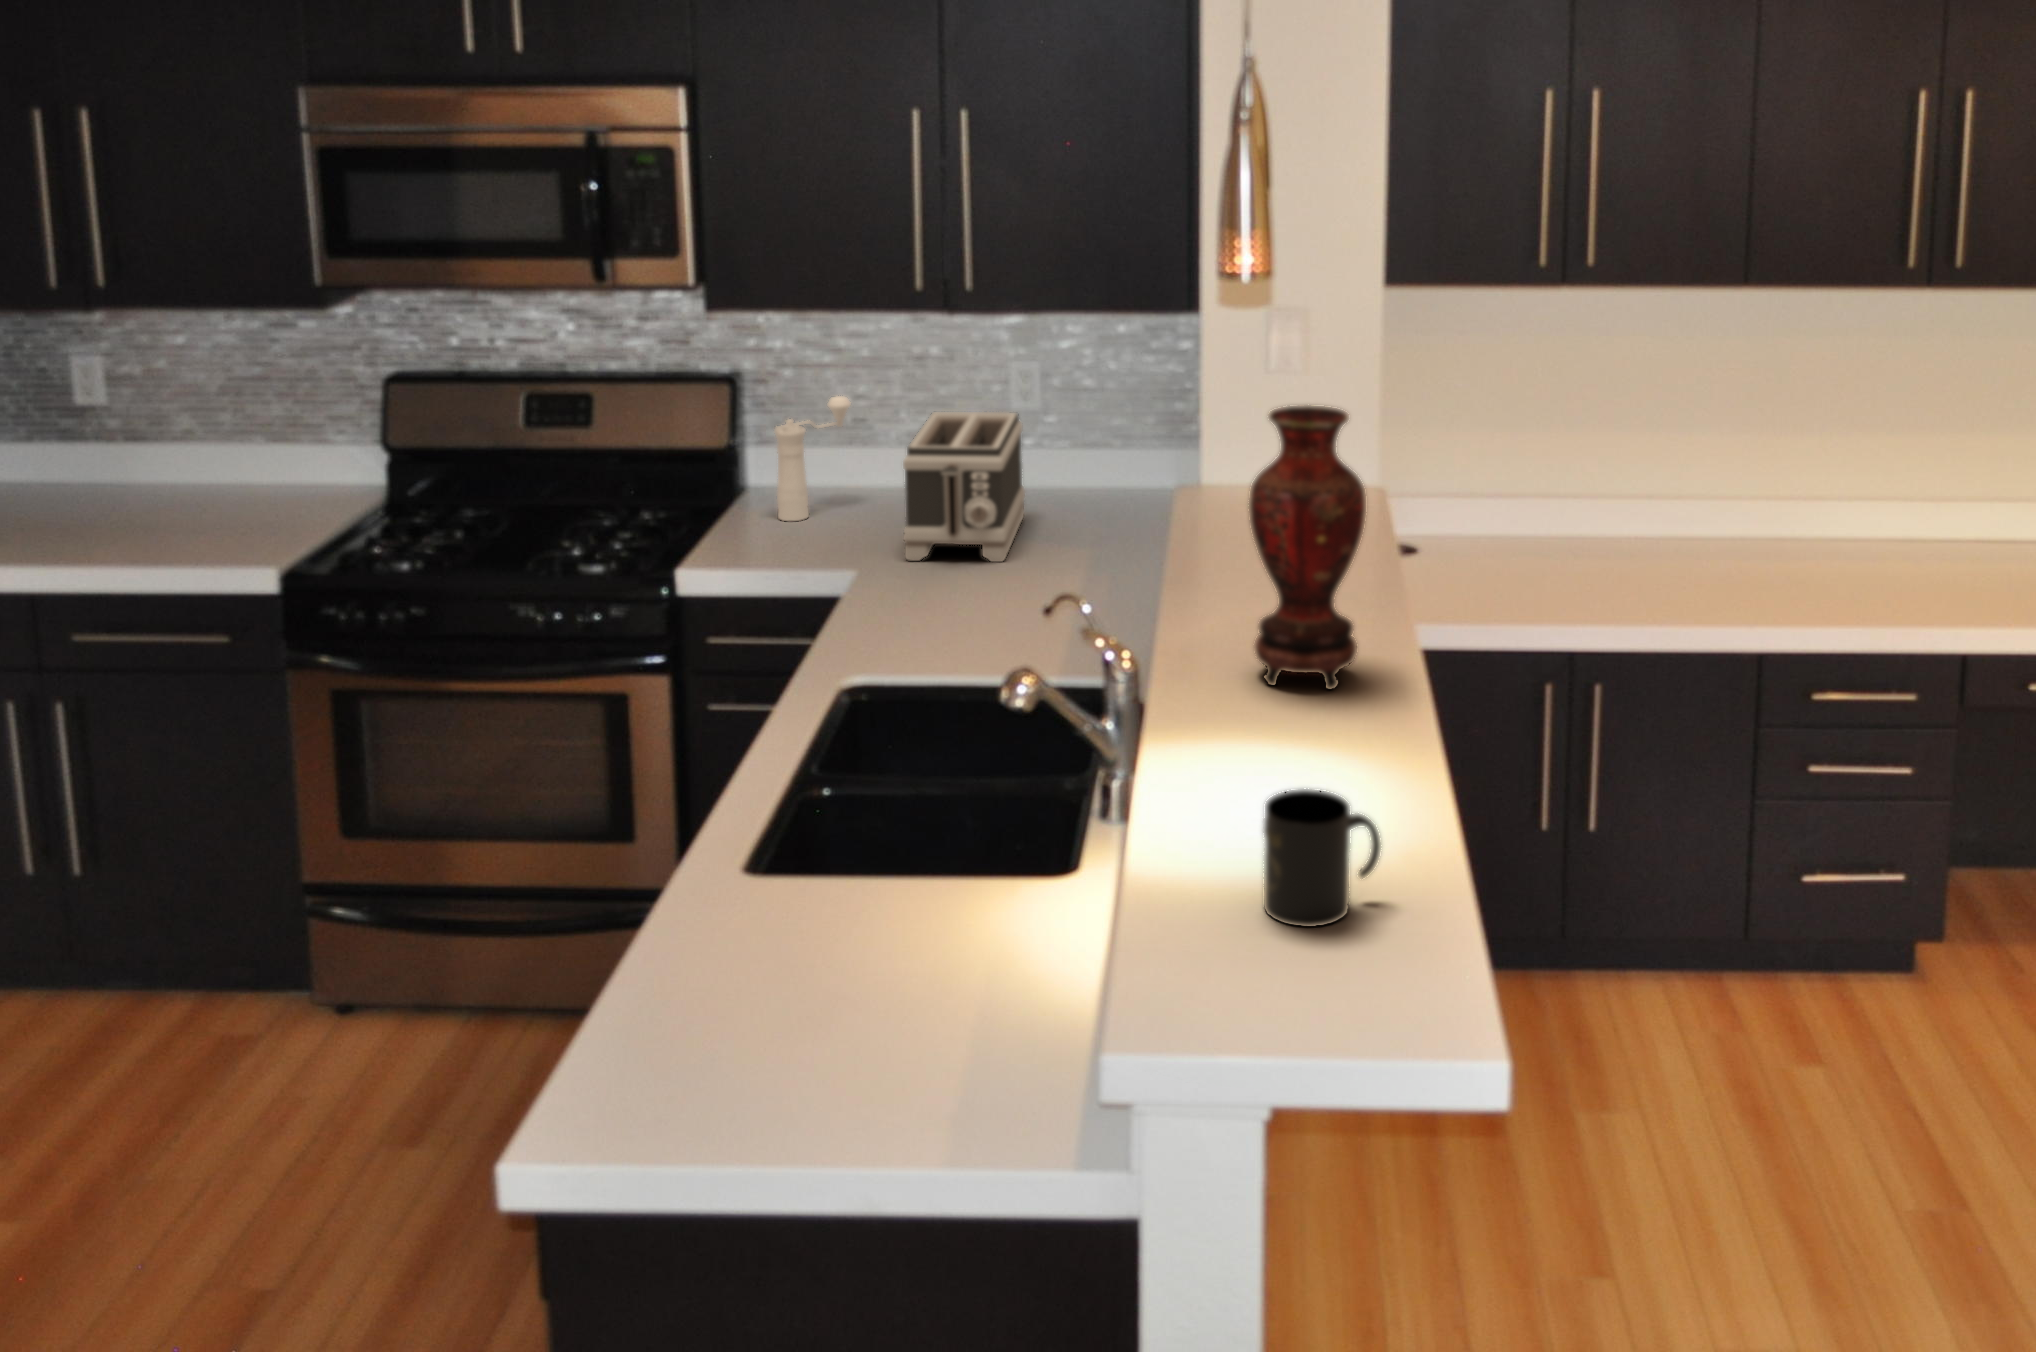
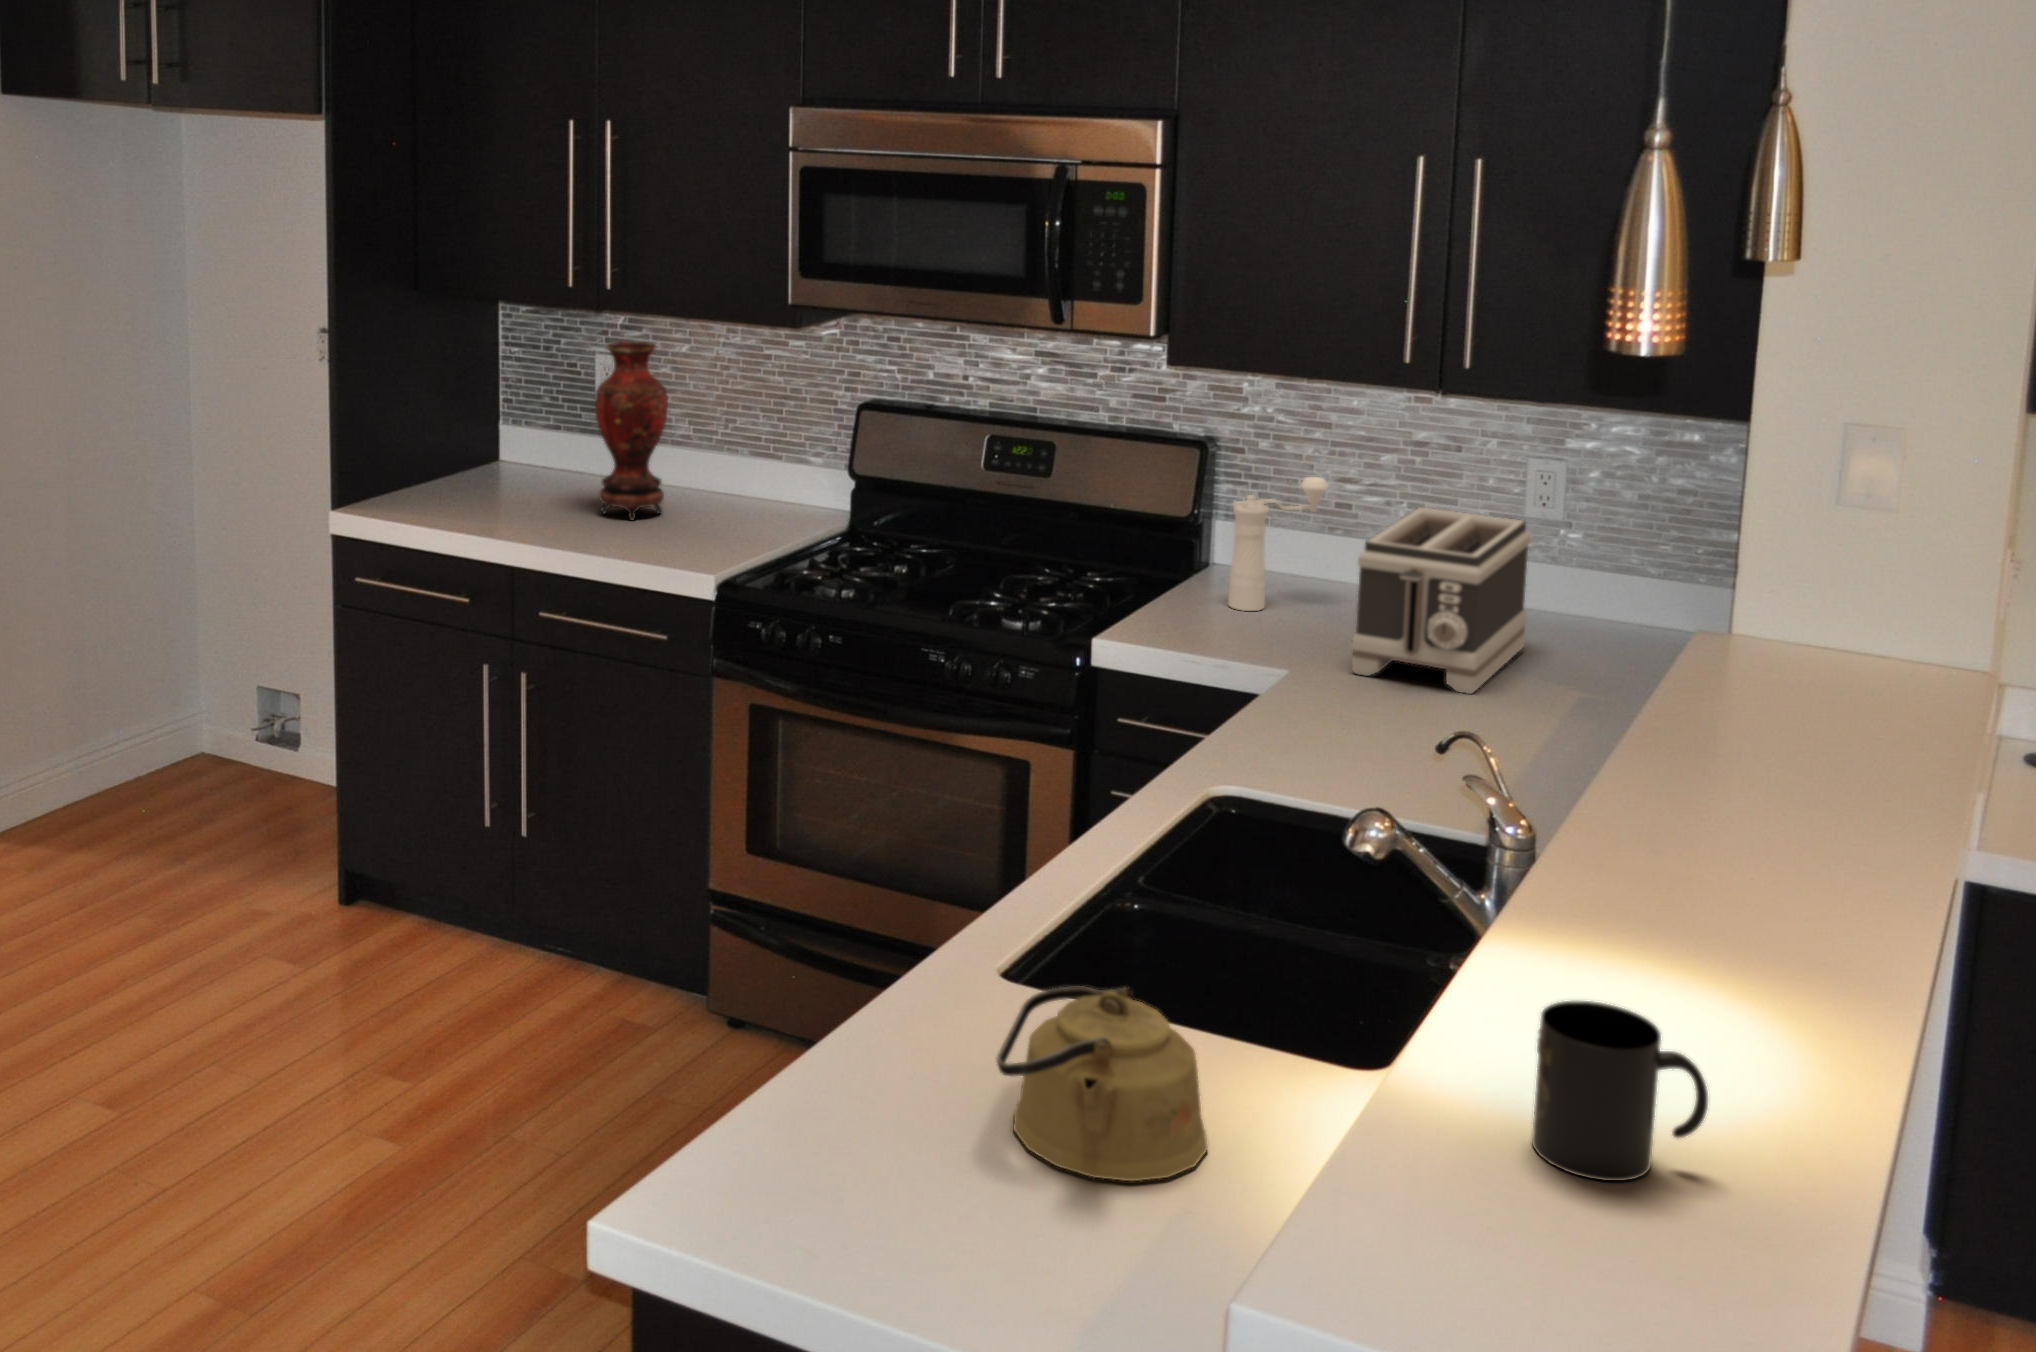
vase: present [1249,406,1366,690] -> present [595,341,668,521]
kettle: none [793,872,973,1045] -> present [996,987,1208,1182]

